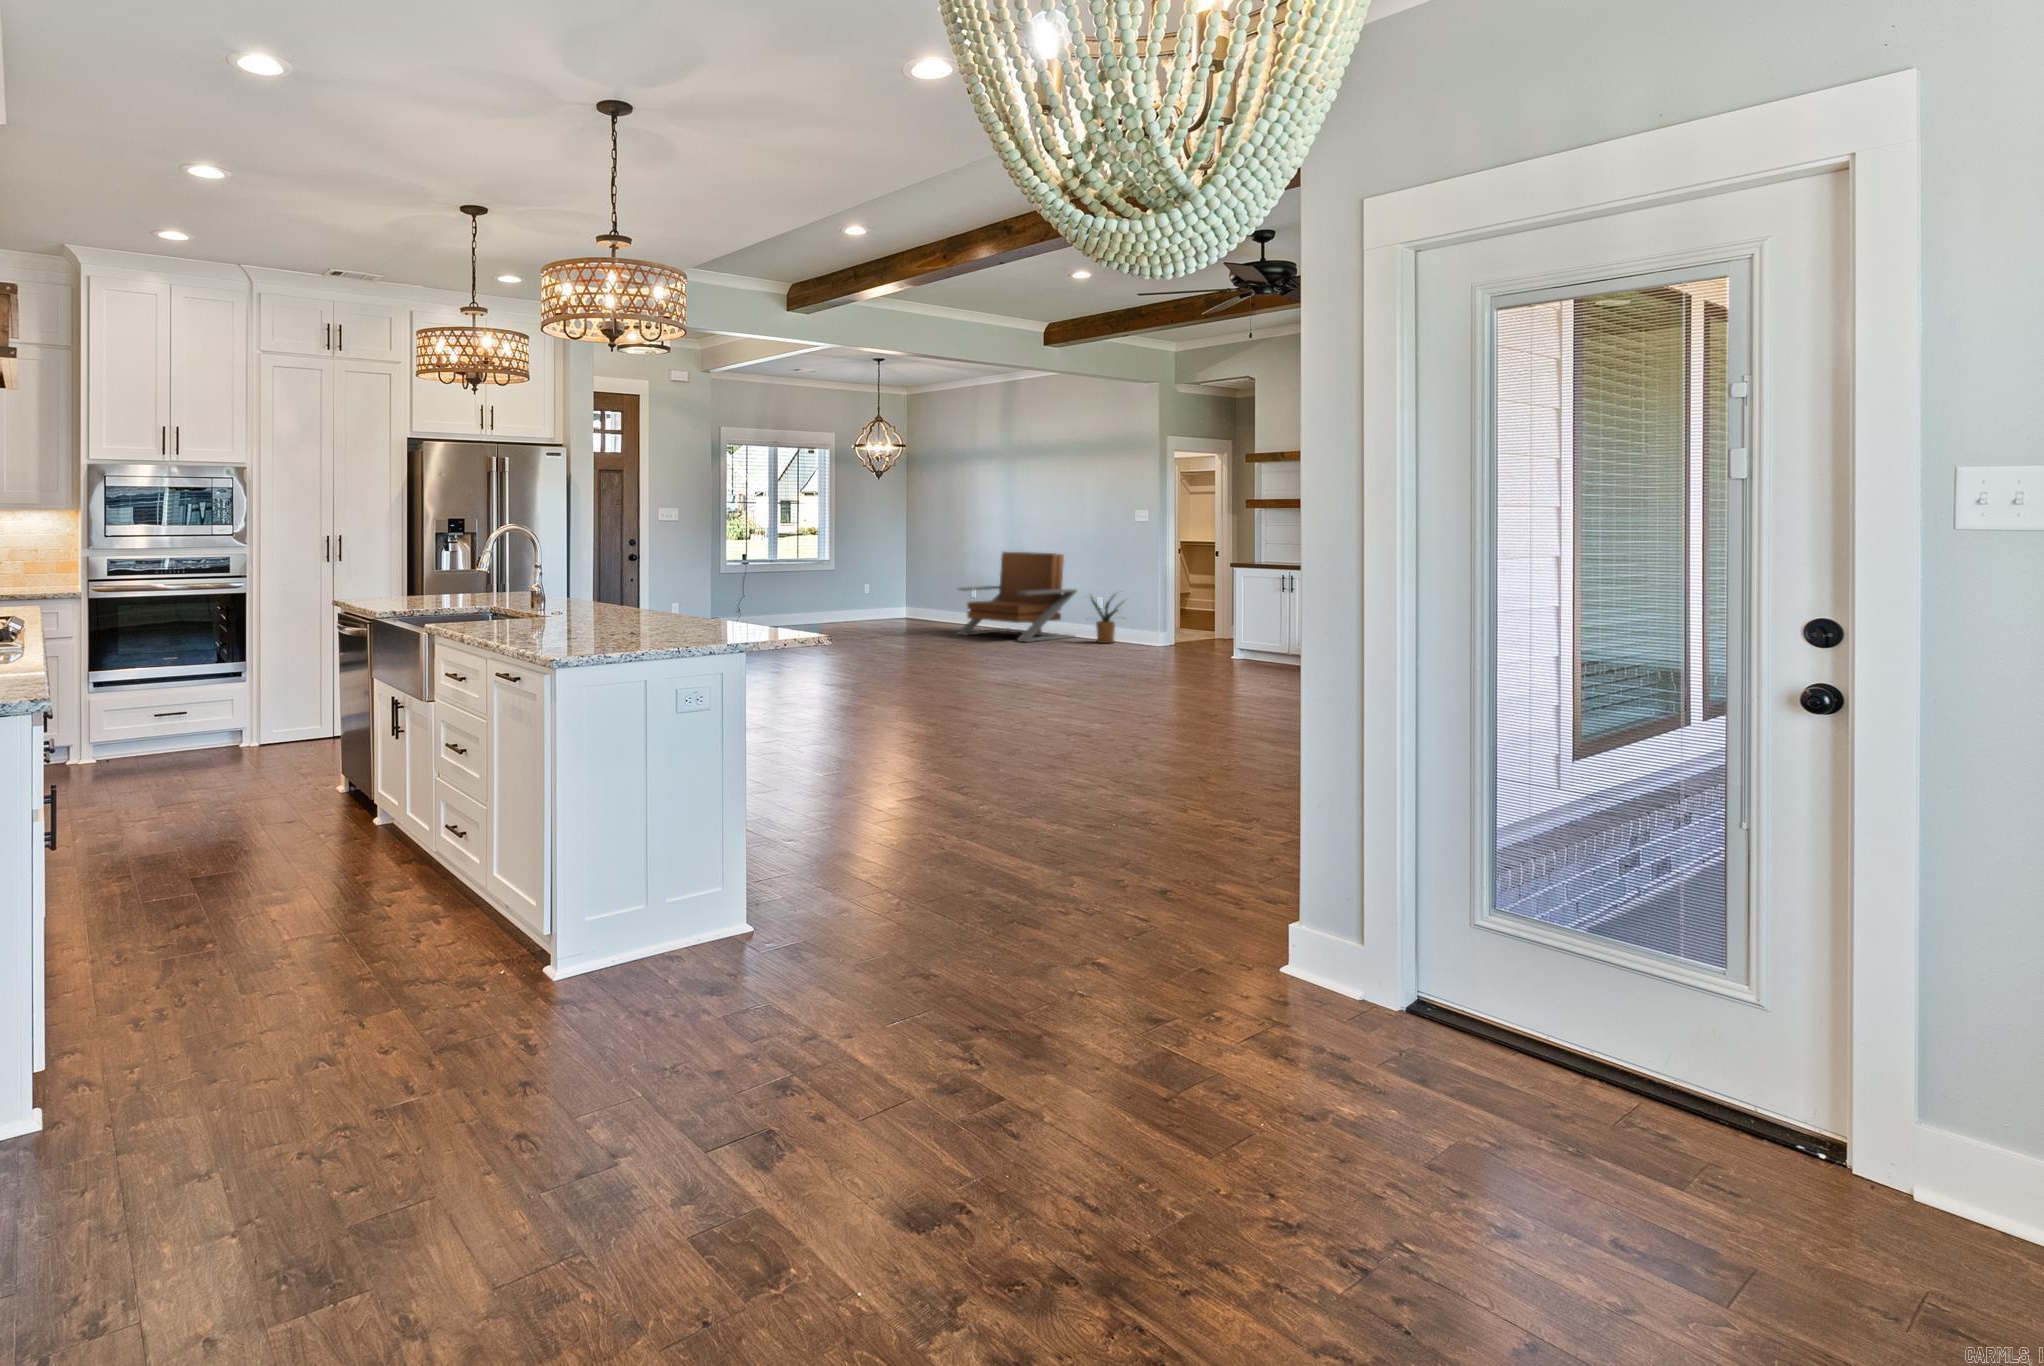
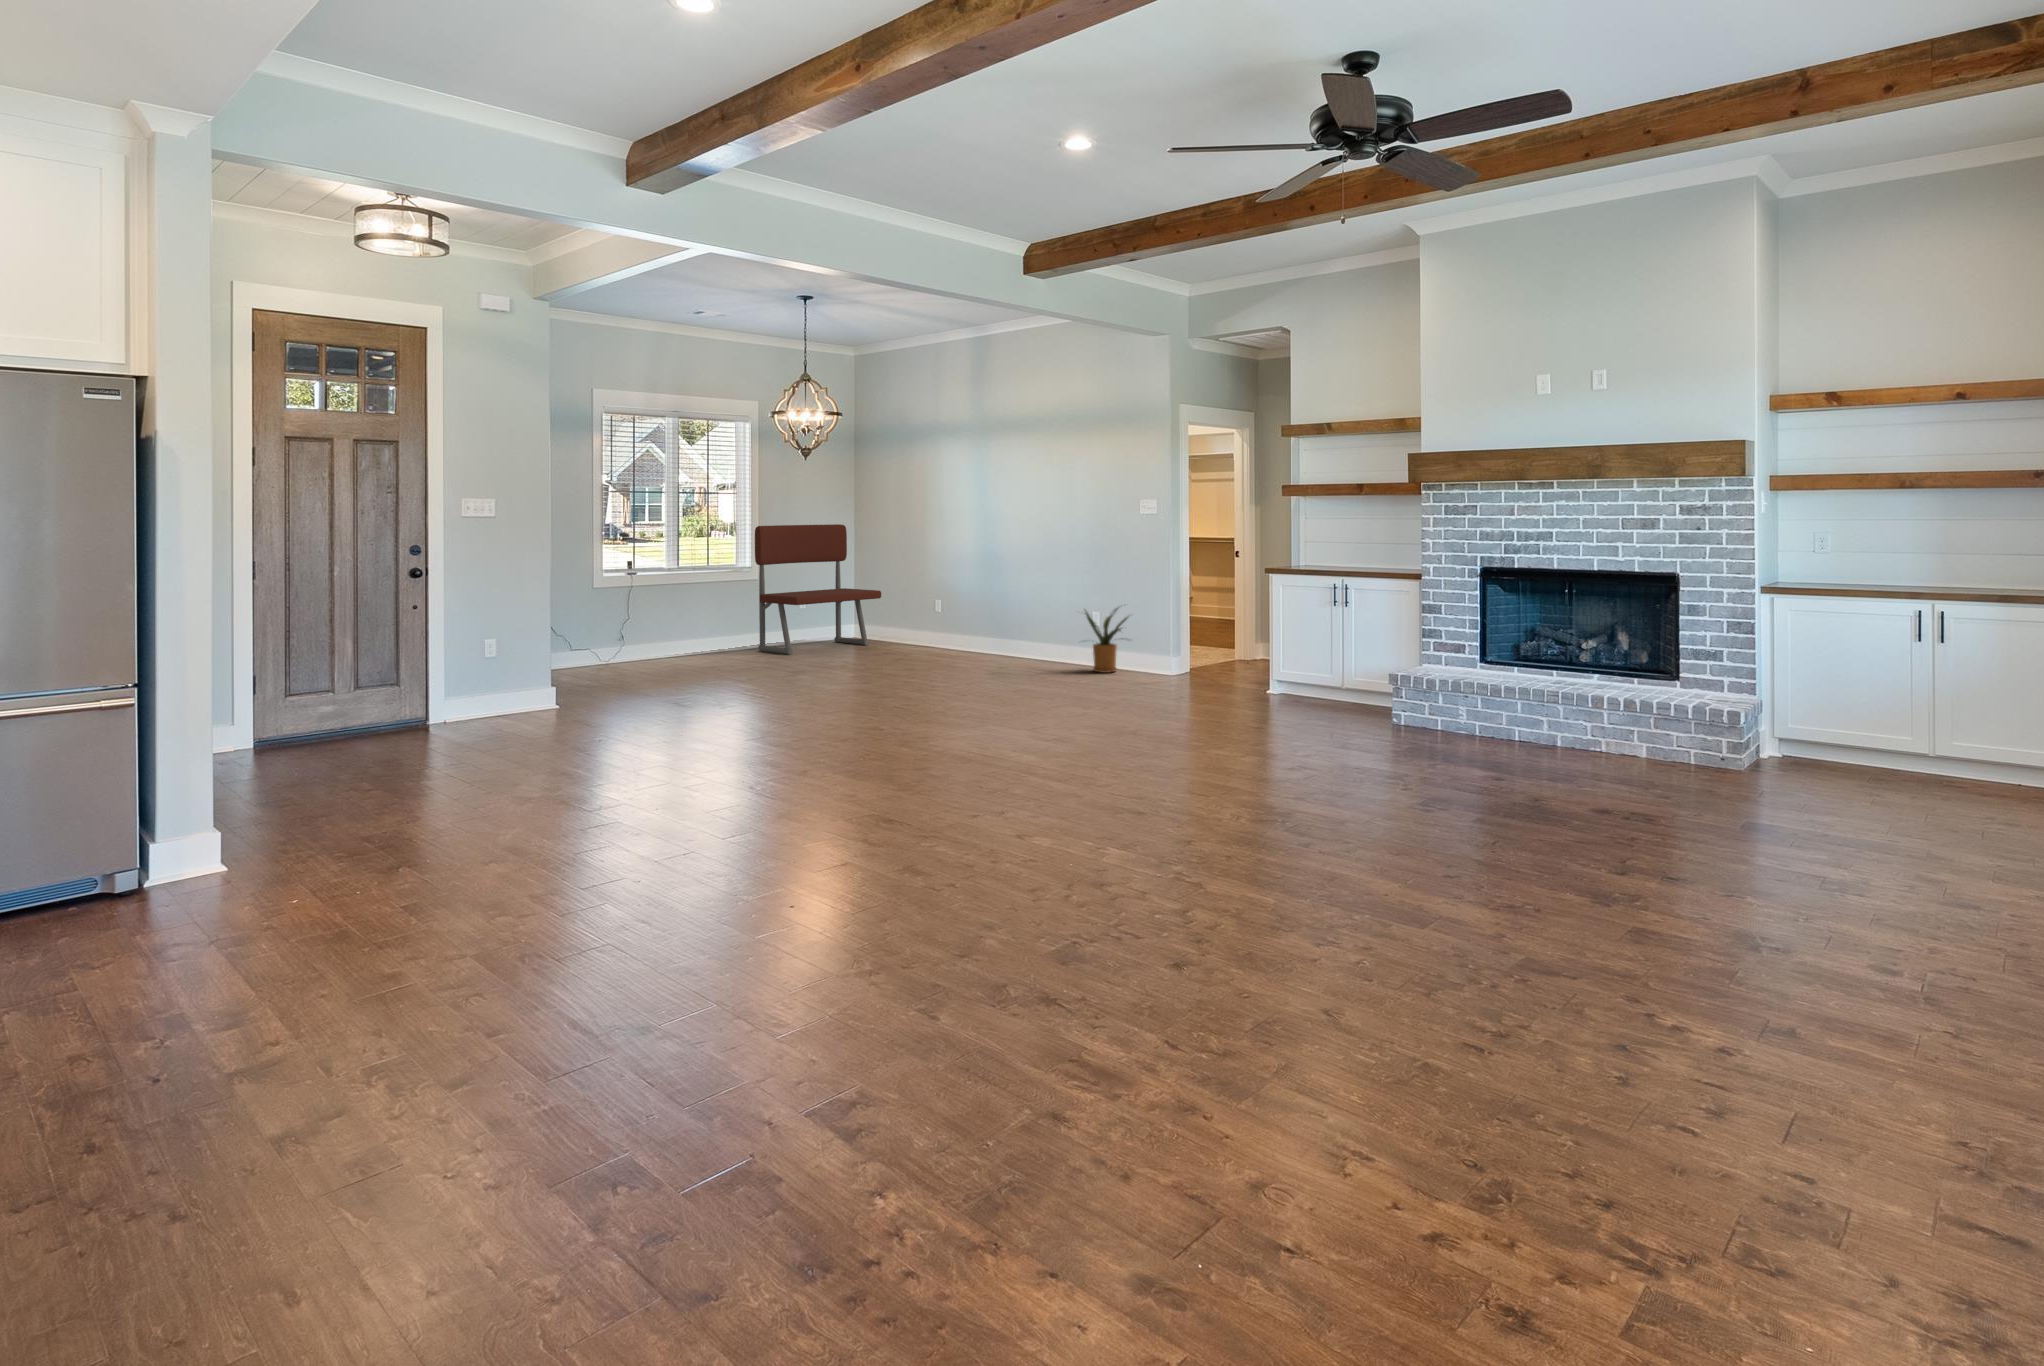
bench: none [834,529,929,627] -> present [755,524,881,654]
lounge chair: present [958,552,1077,642] -> none [915,554,1068,674]

